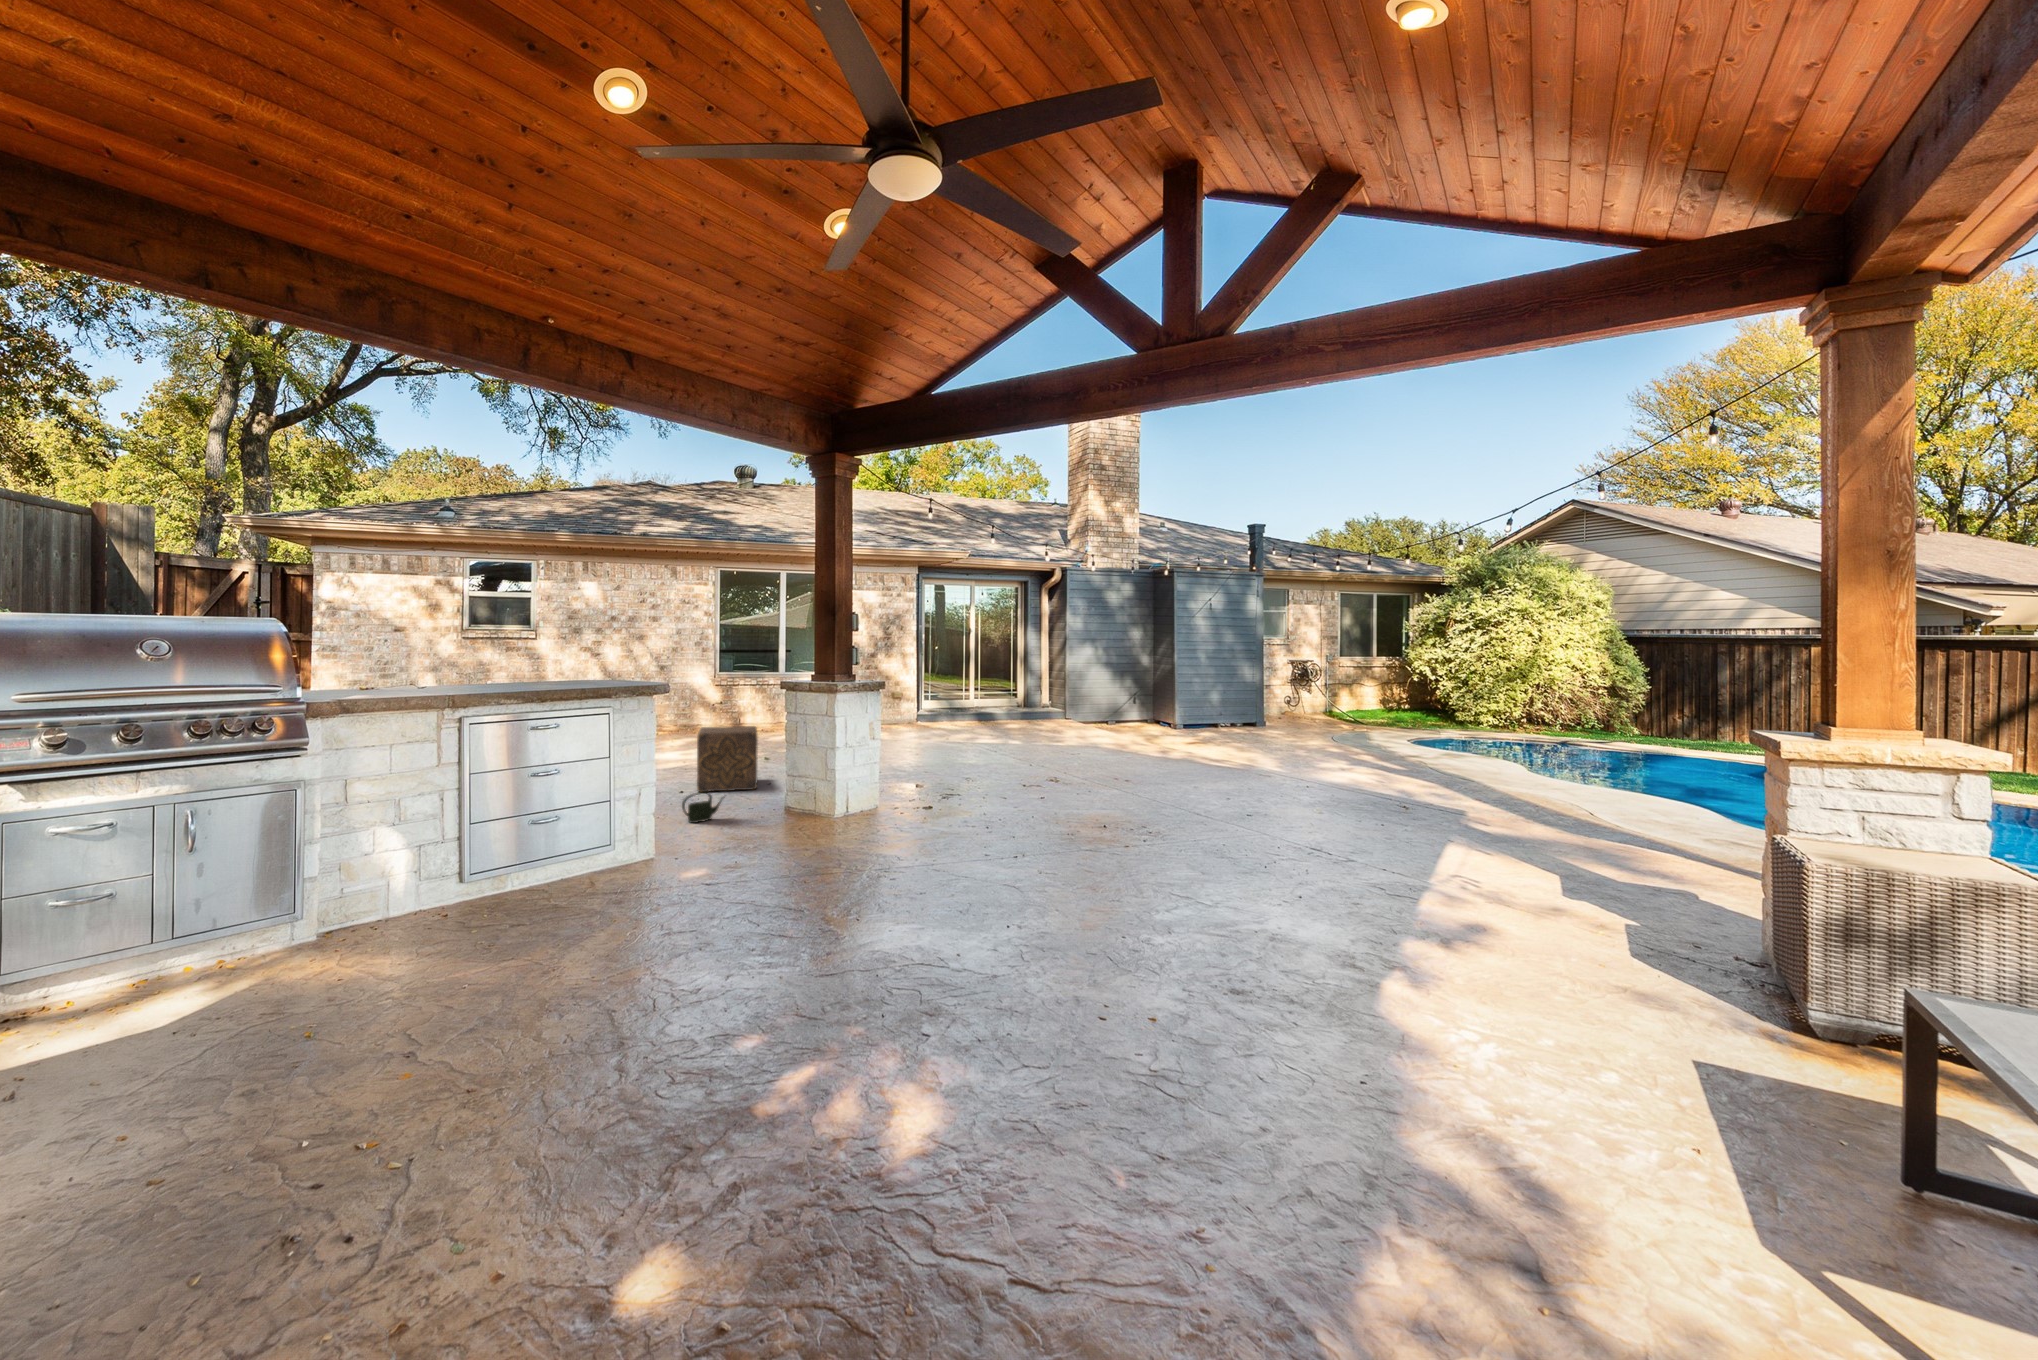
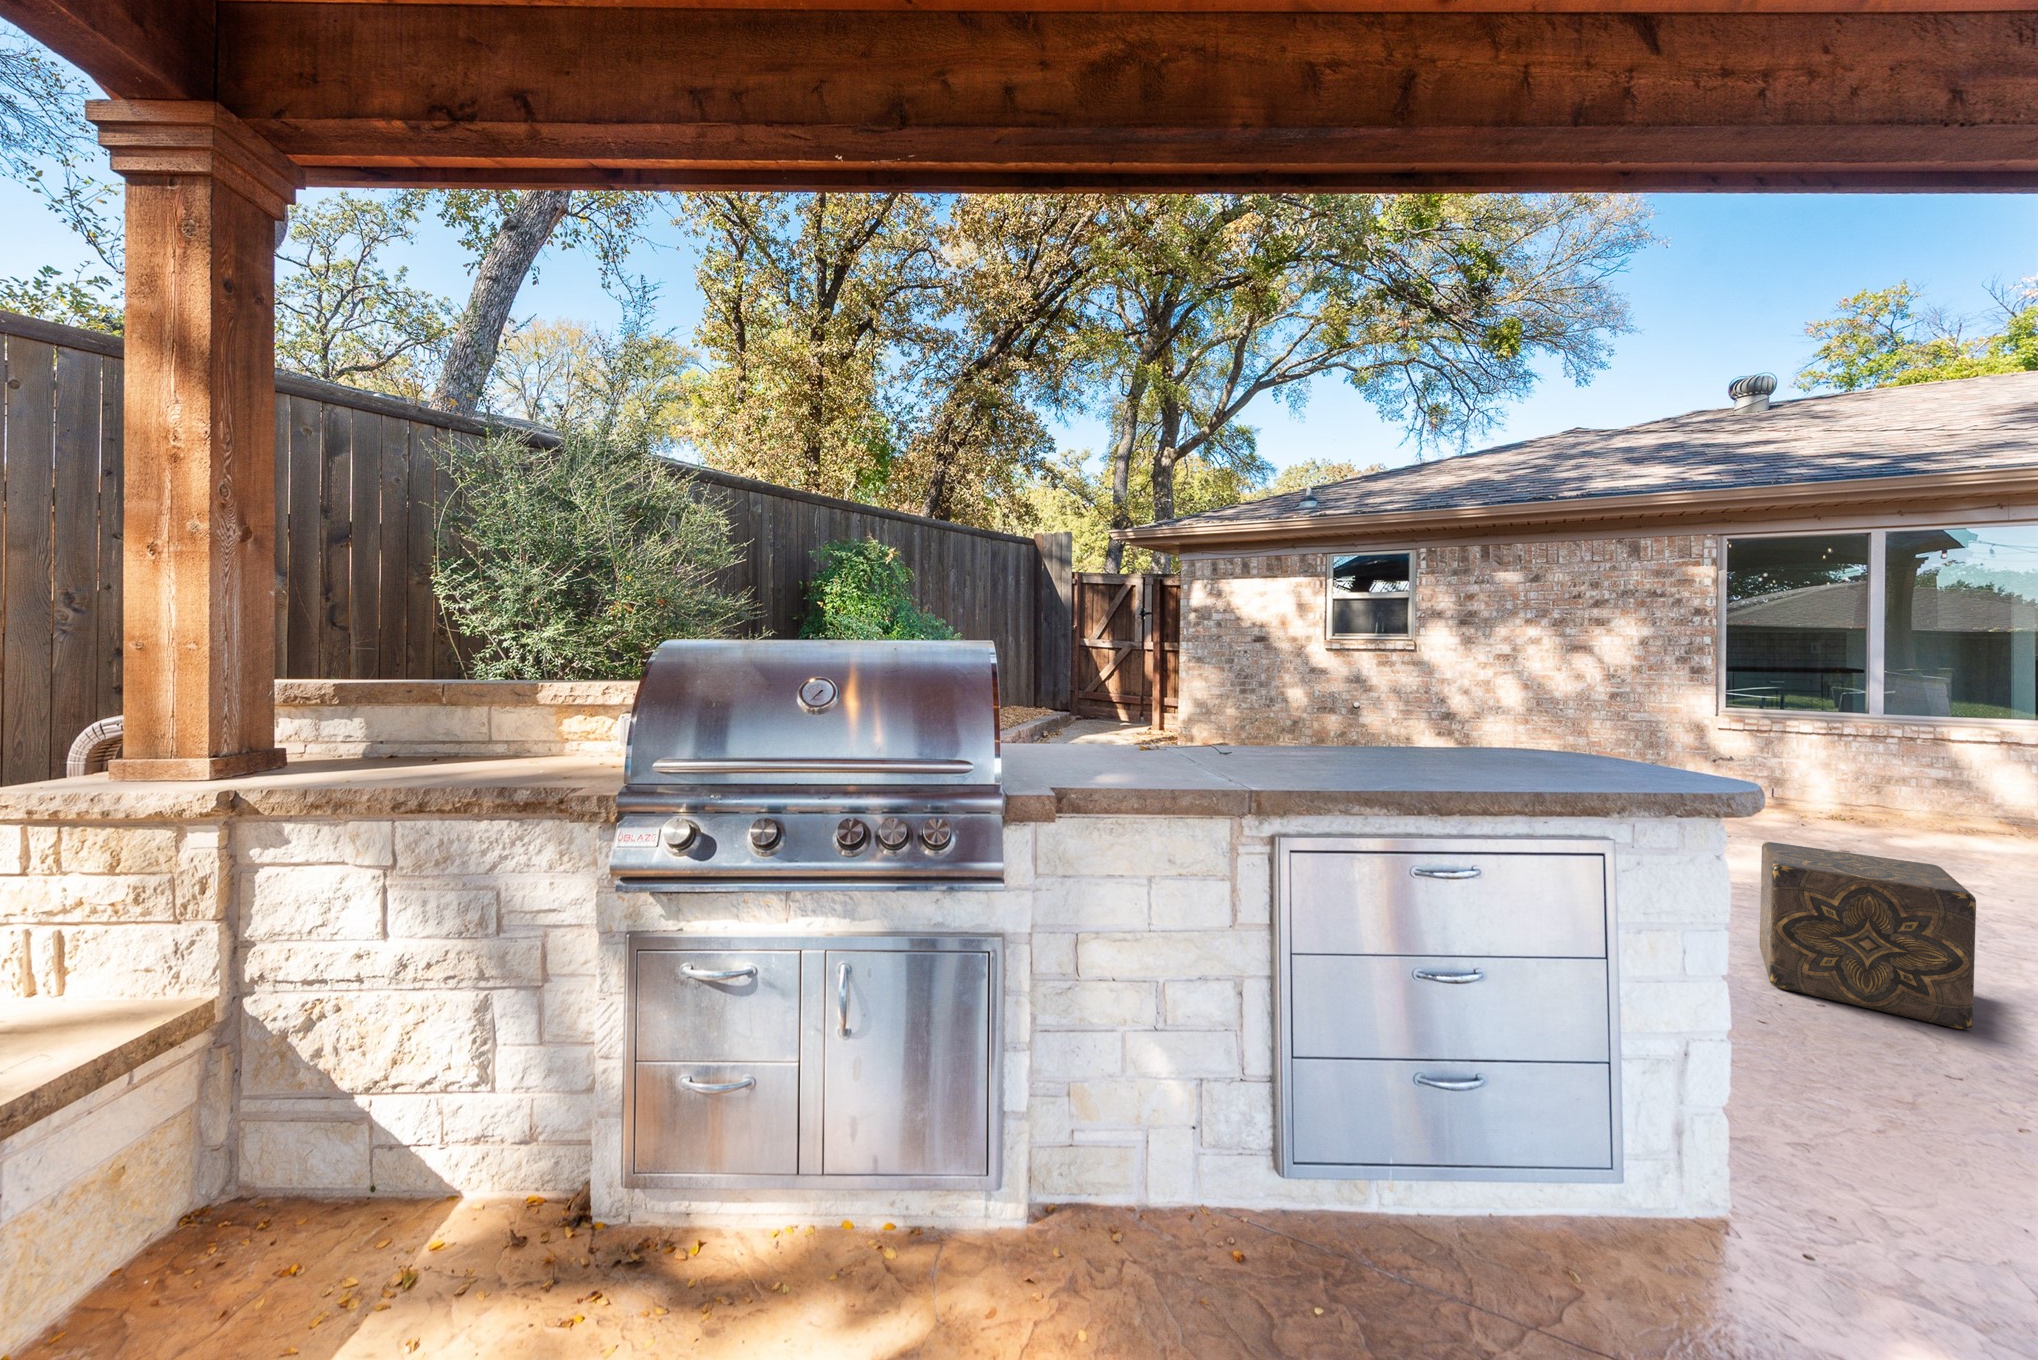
watering can: present [682,792,724,823] -> none [1787,1047,1936,1129]

